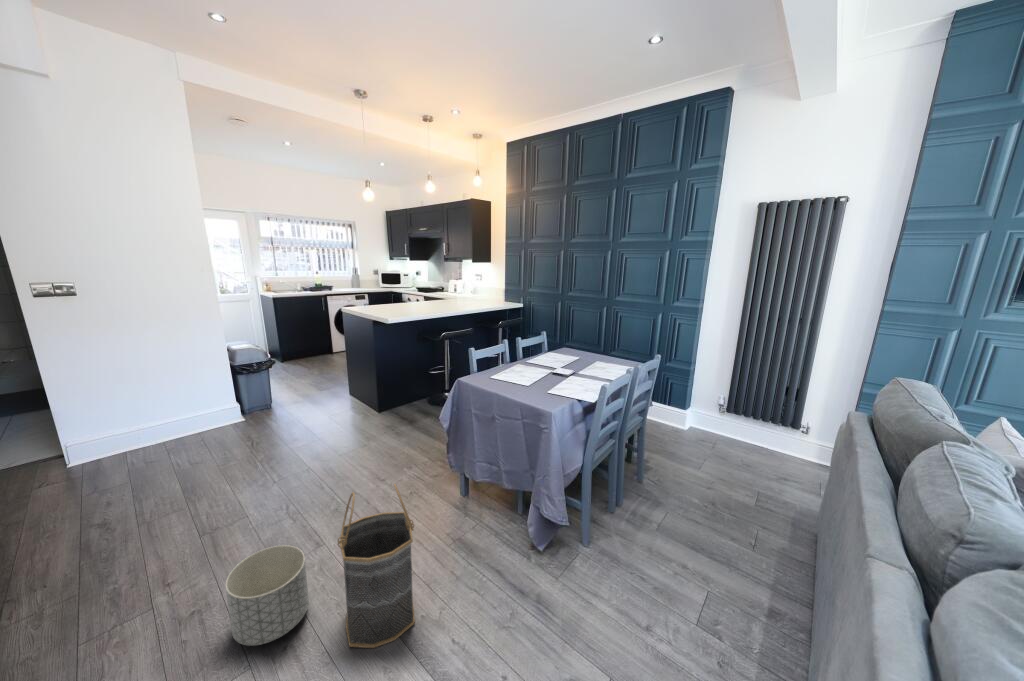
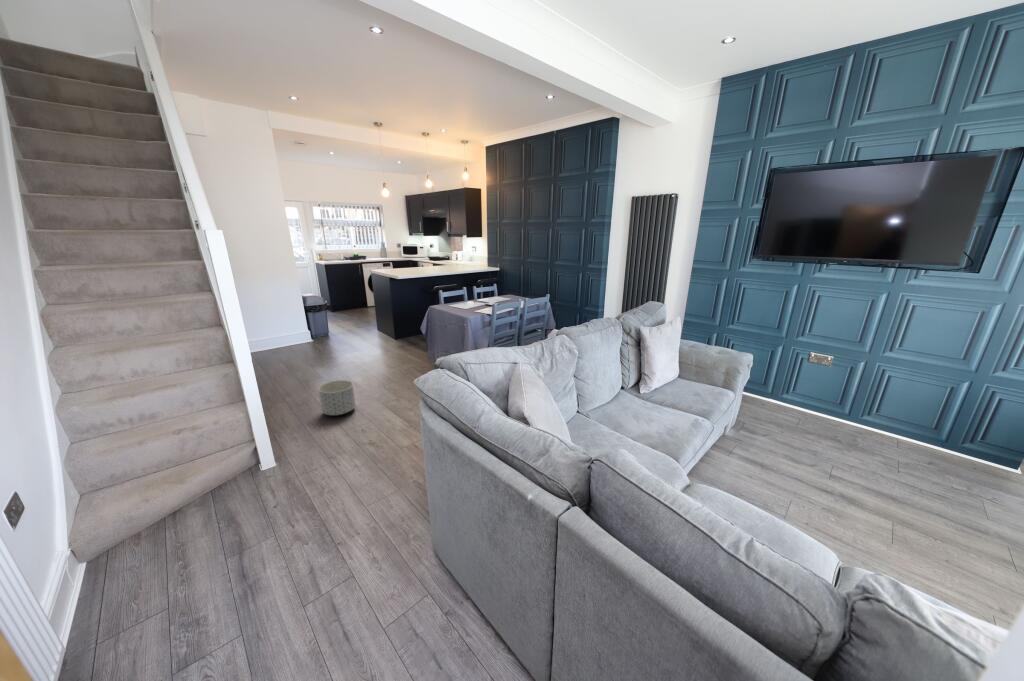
basket: present [338,484,415,648] -> none [367,349,404,420]

